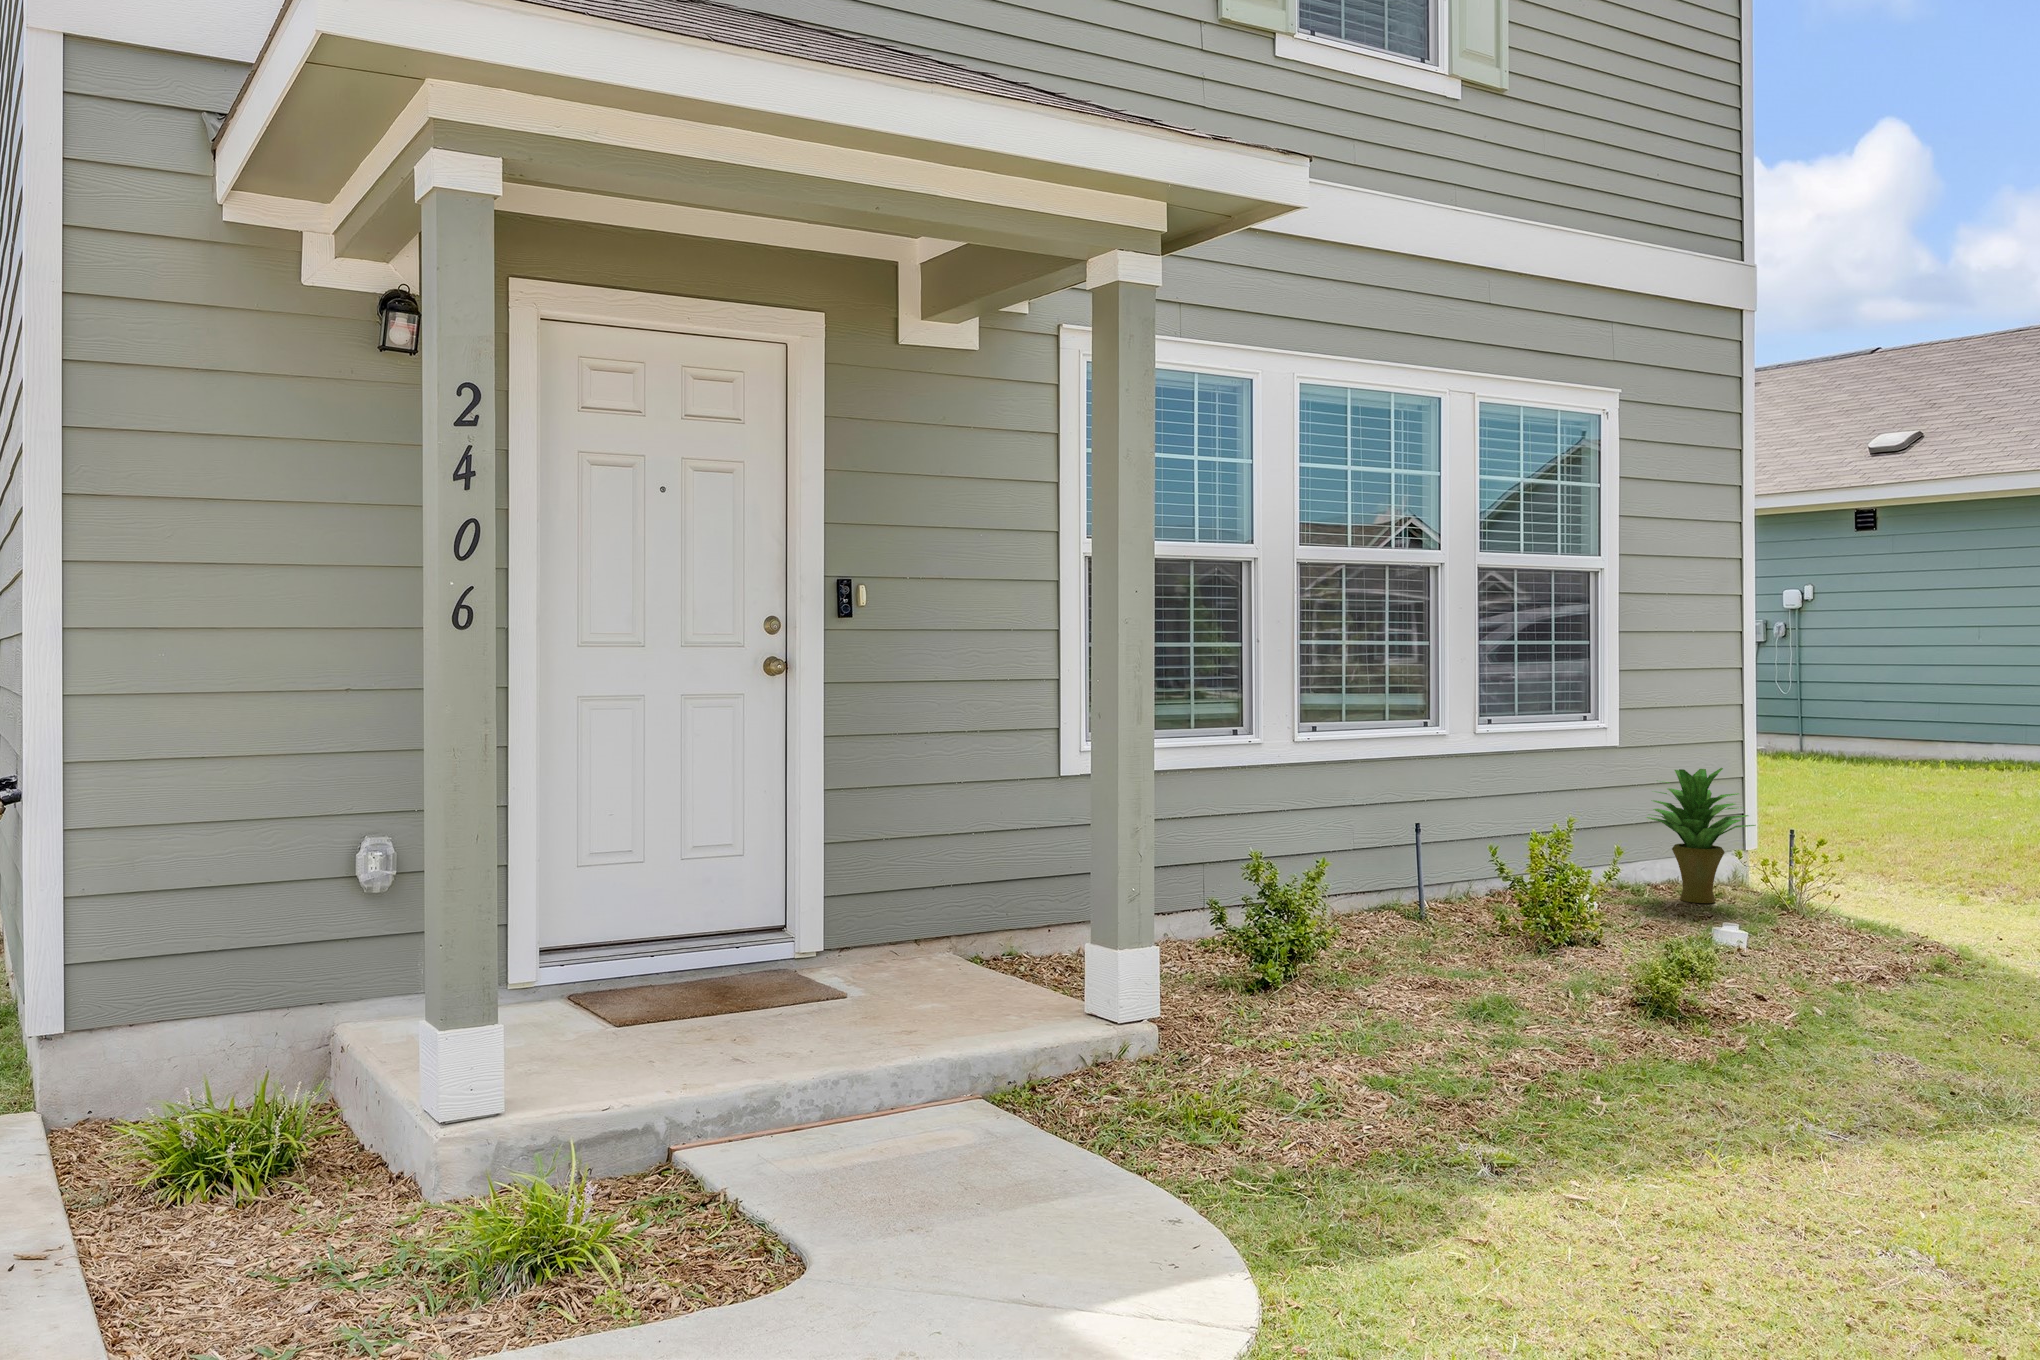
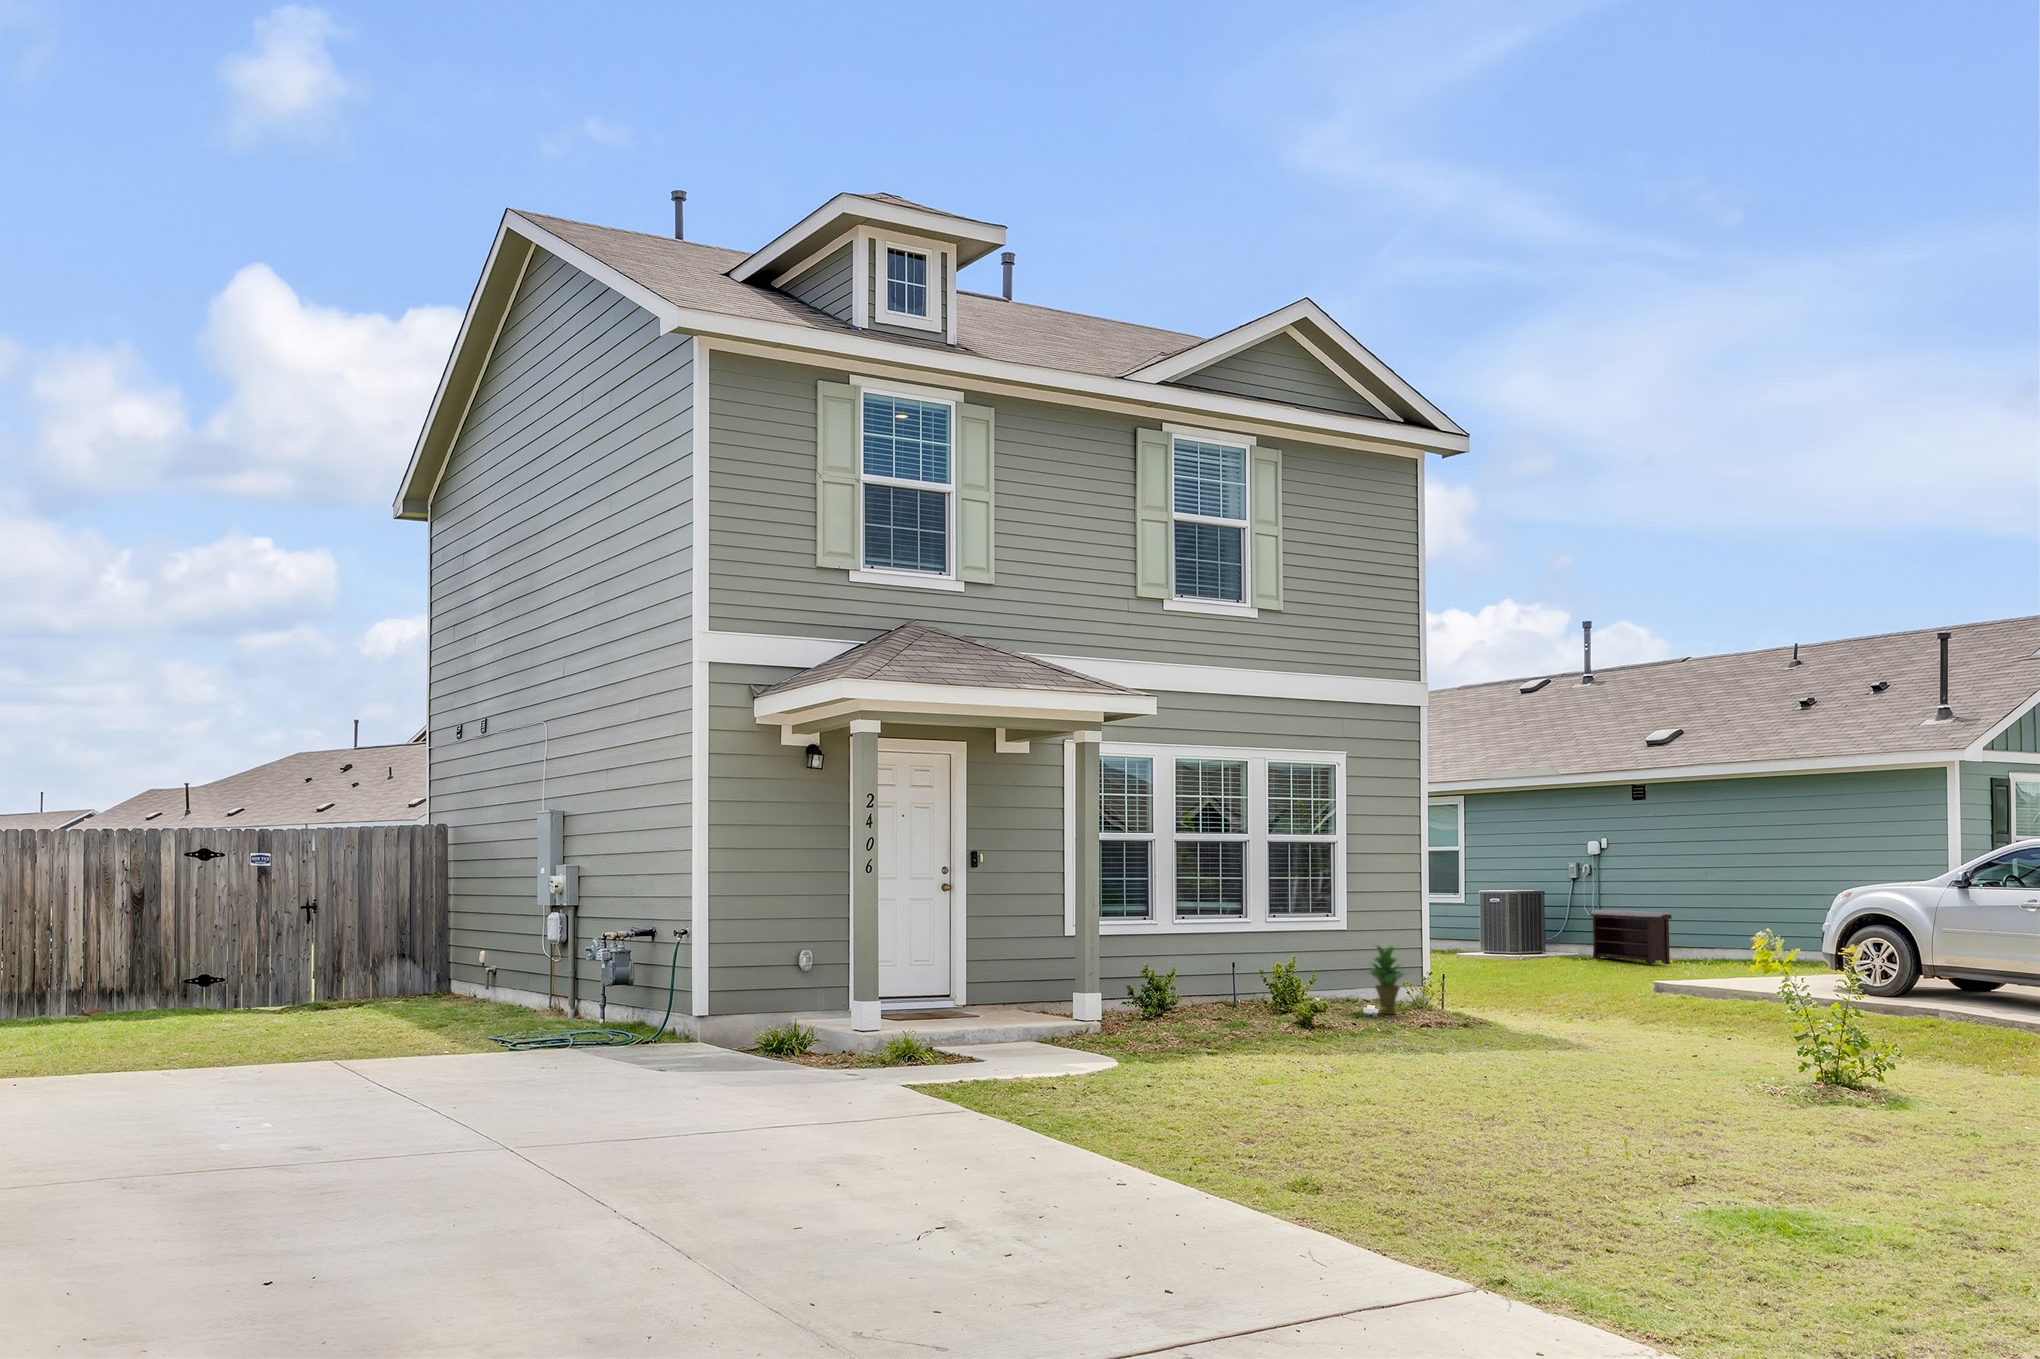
bench: none [1788,682,1916,758] -> present [1590,910,1672,964]

